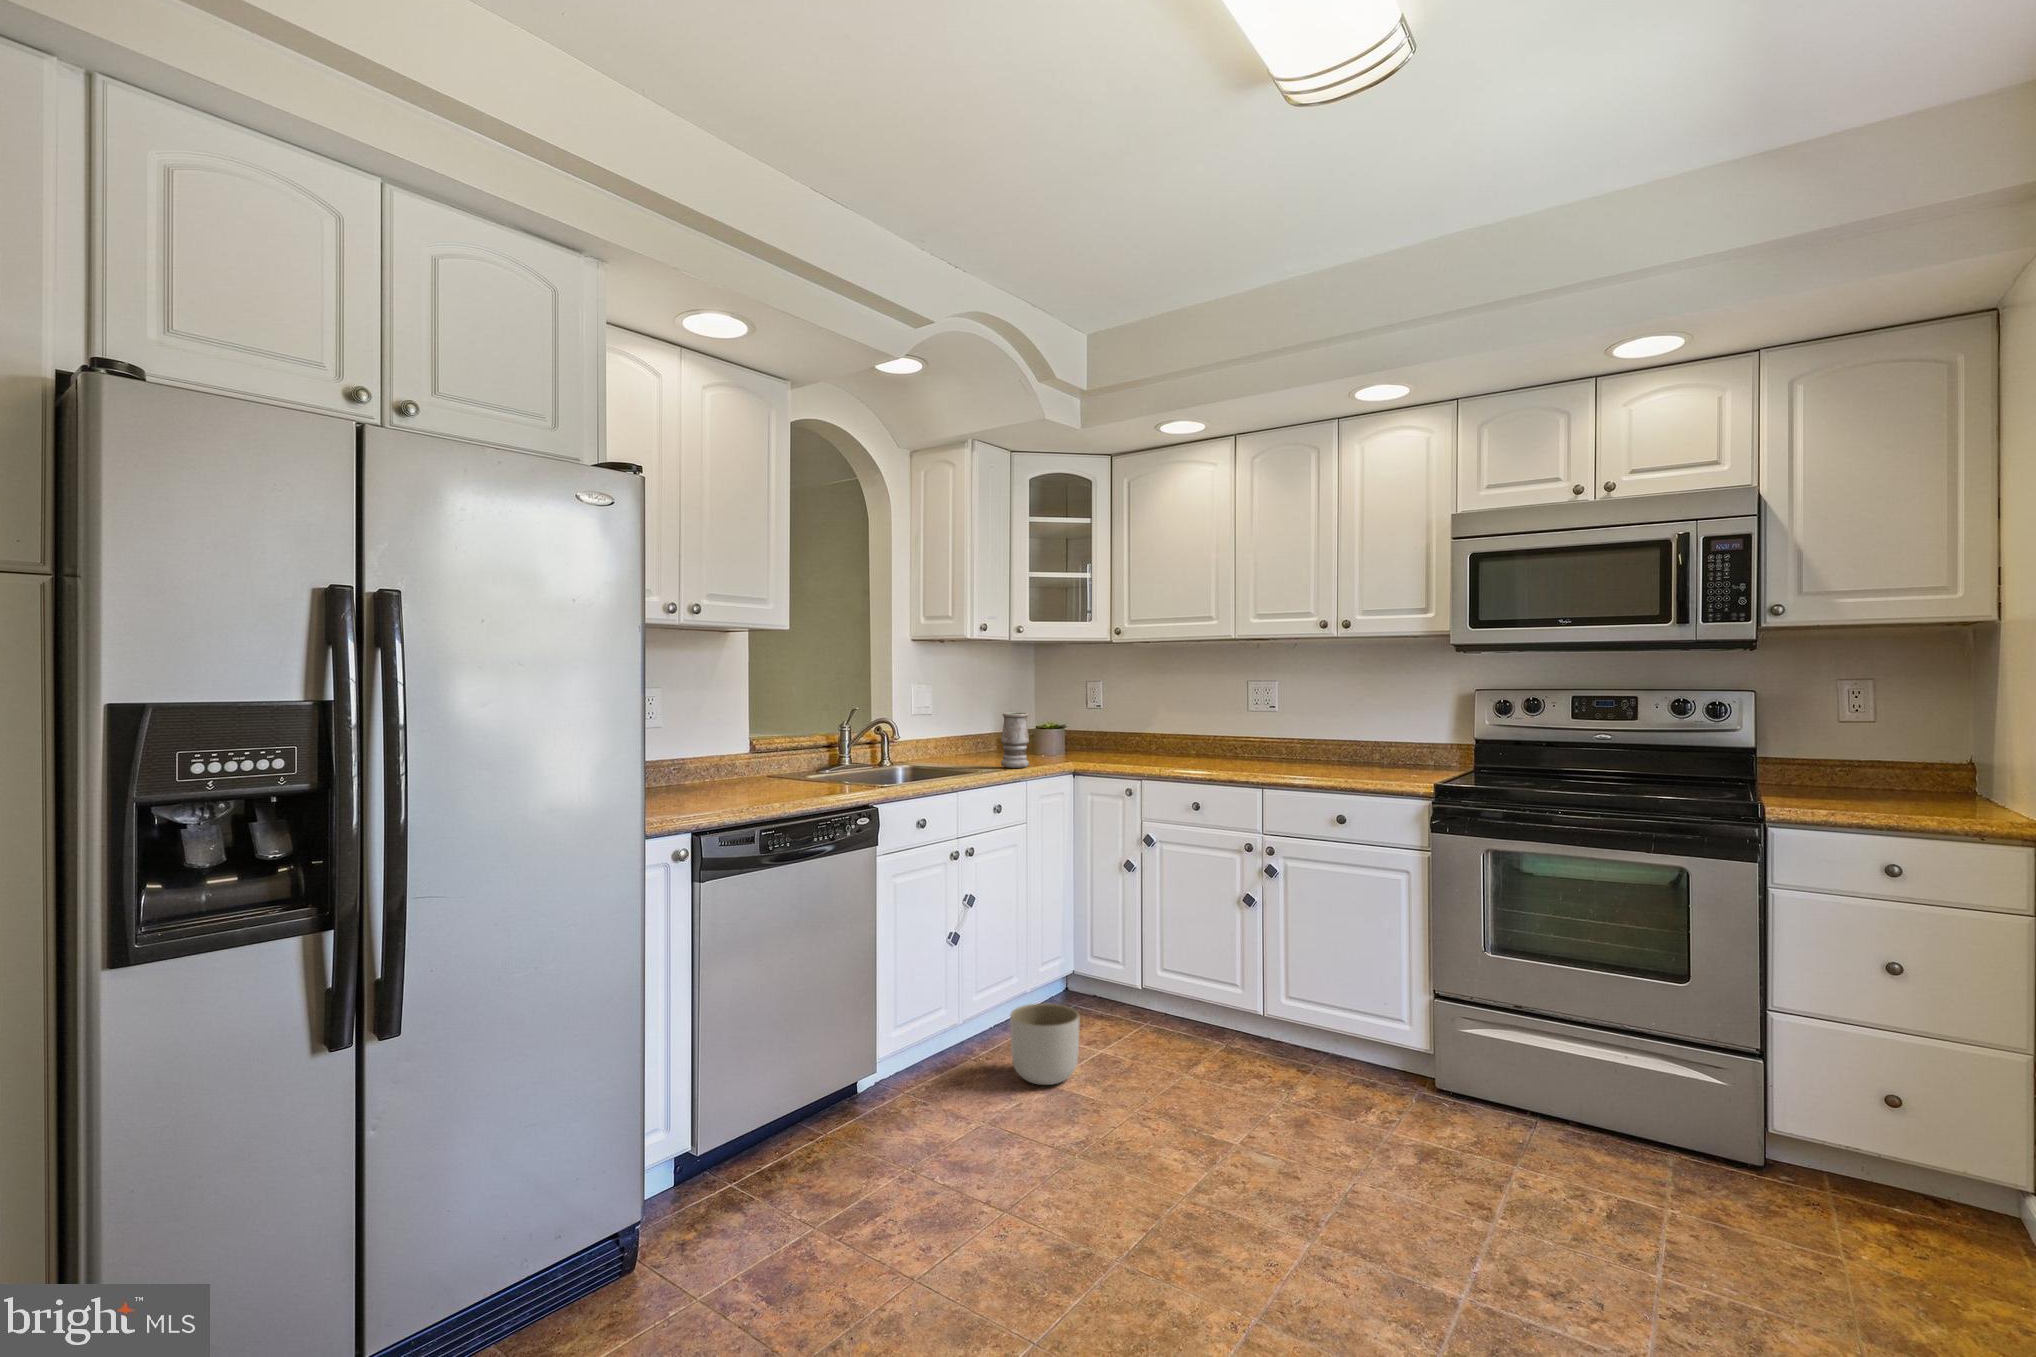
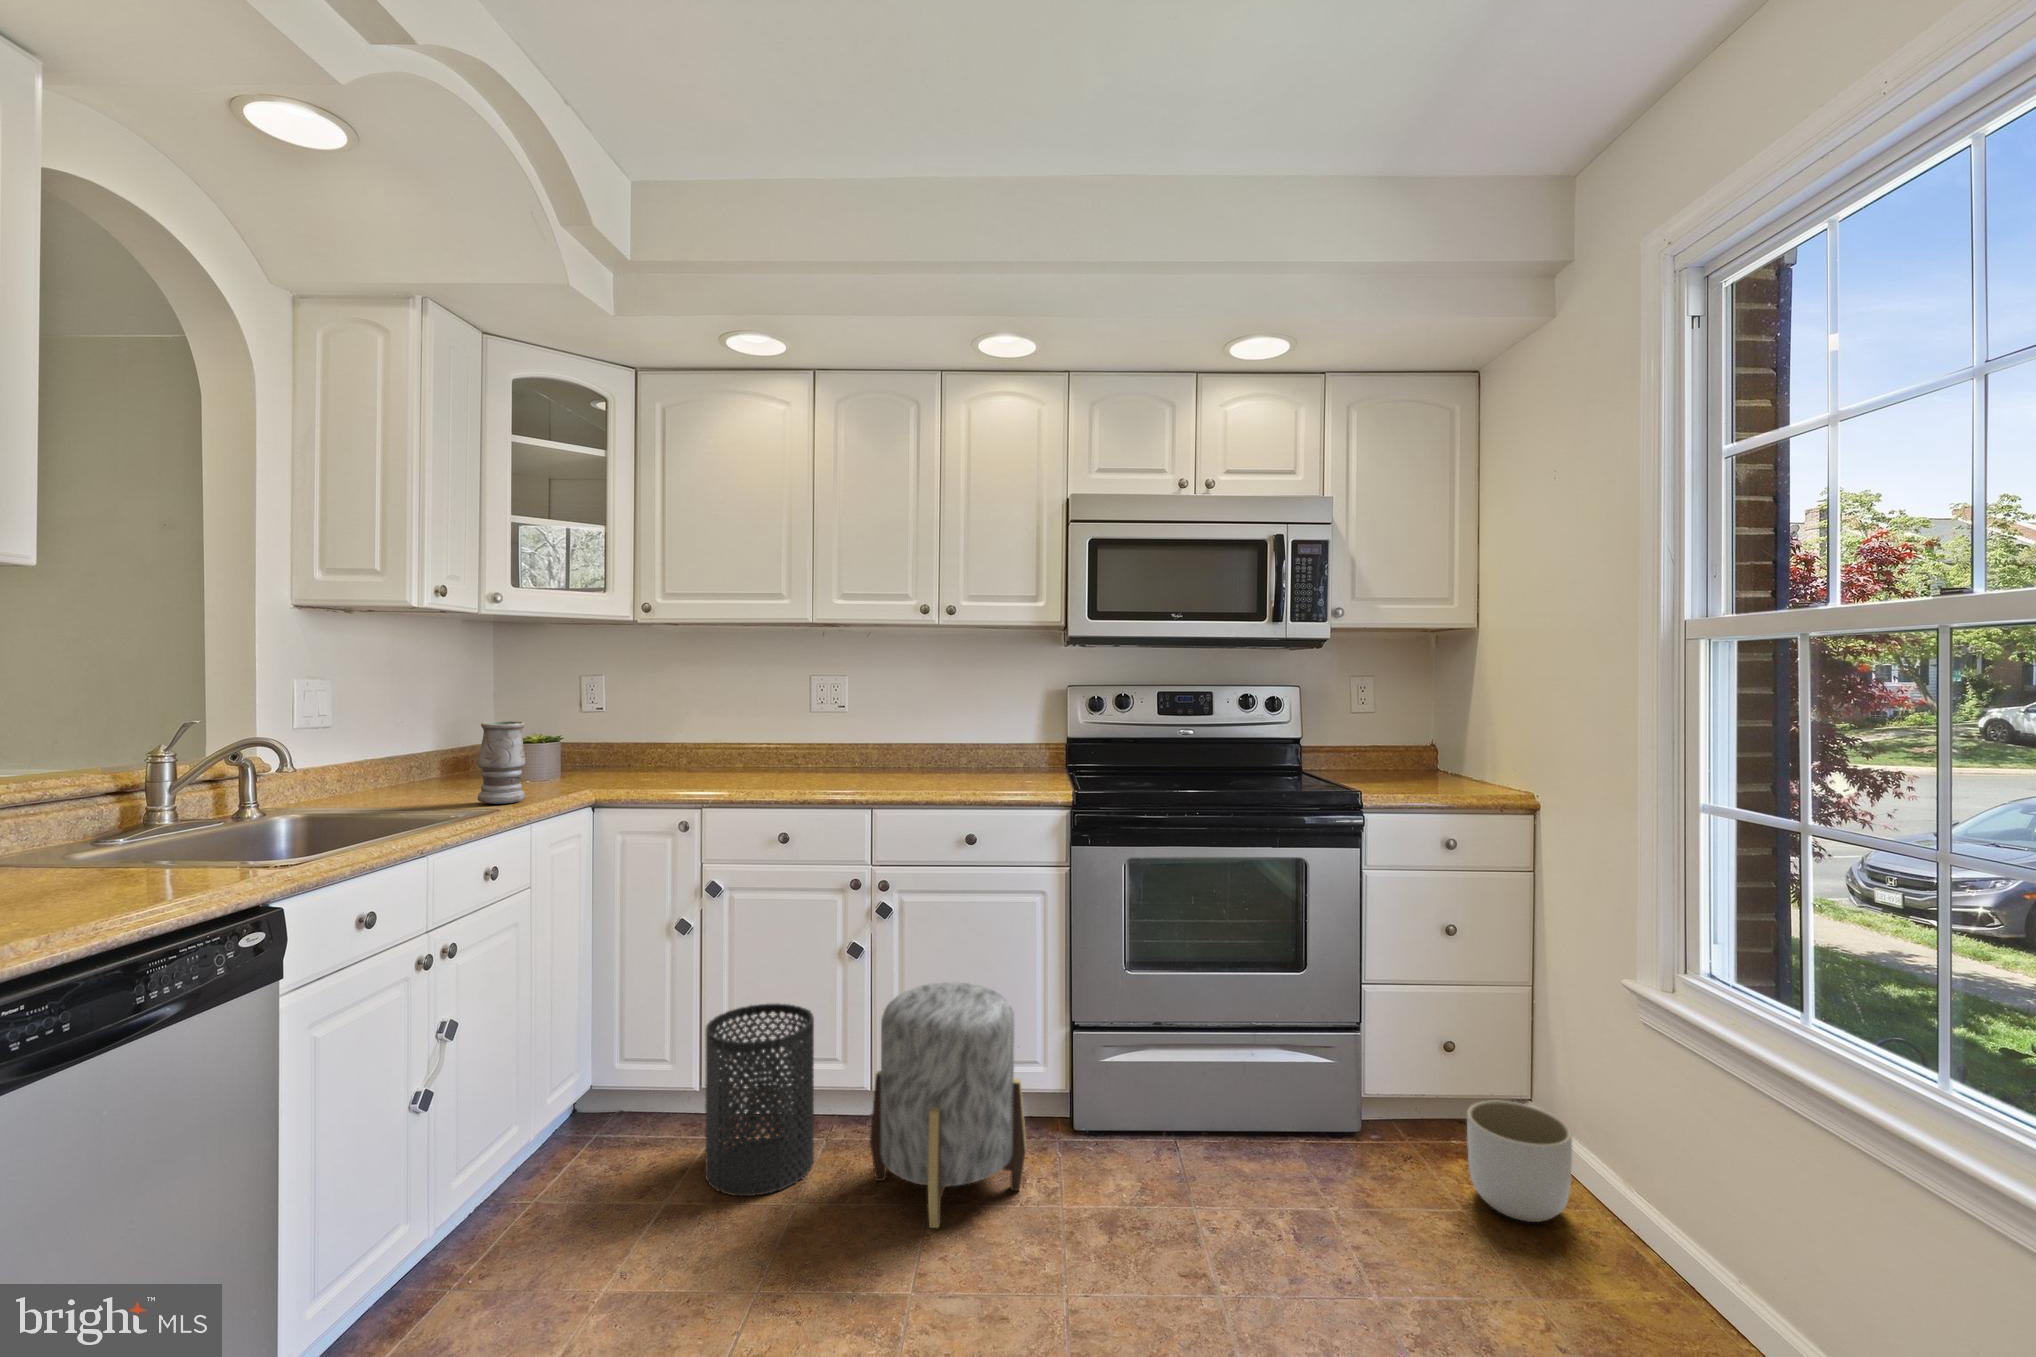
trash can: none [1129,932,1212,1066] -> present [705,1004,814,1196]
stool: none [1244,933,1367,1114] -> present [870,982,1026,1228]
planter: present [1010,1003,1080,1085] -> present [1467,1101,1572,1222]

